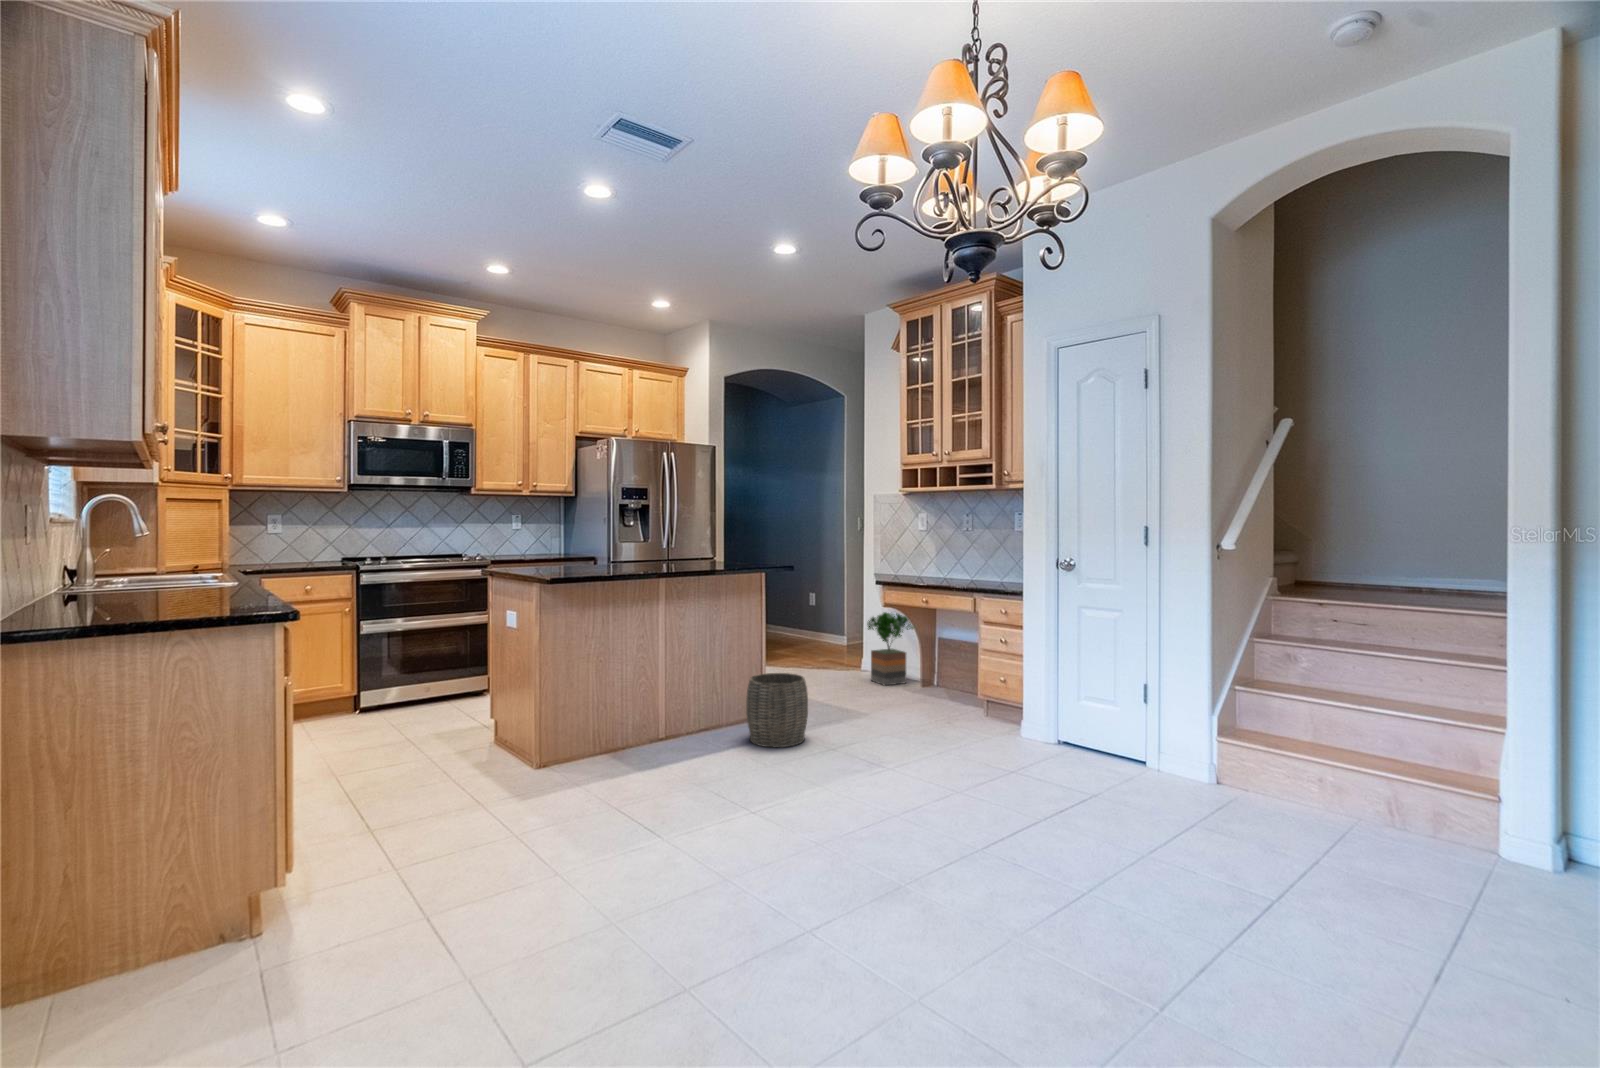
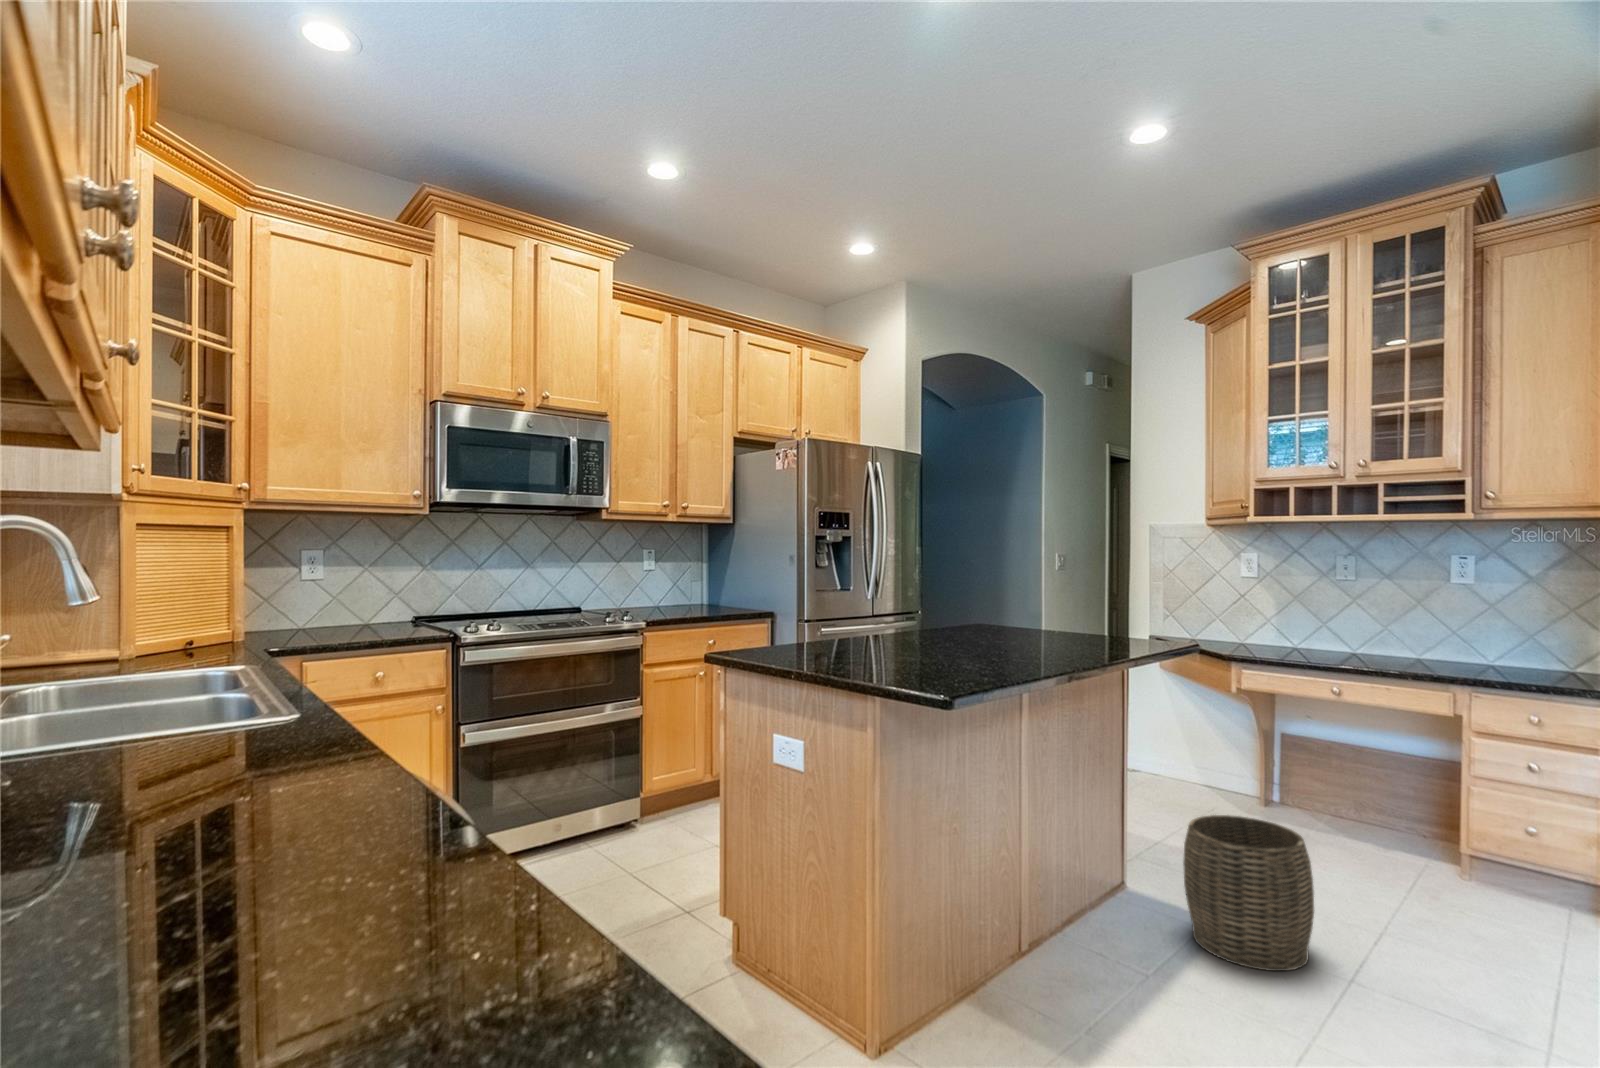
potted tree: present [867,612,913,685] -> none [1184,684,1262,798]

